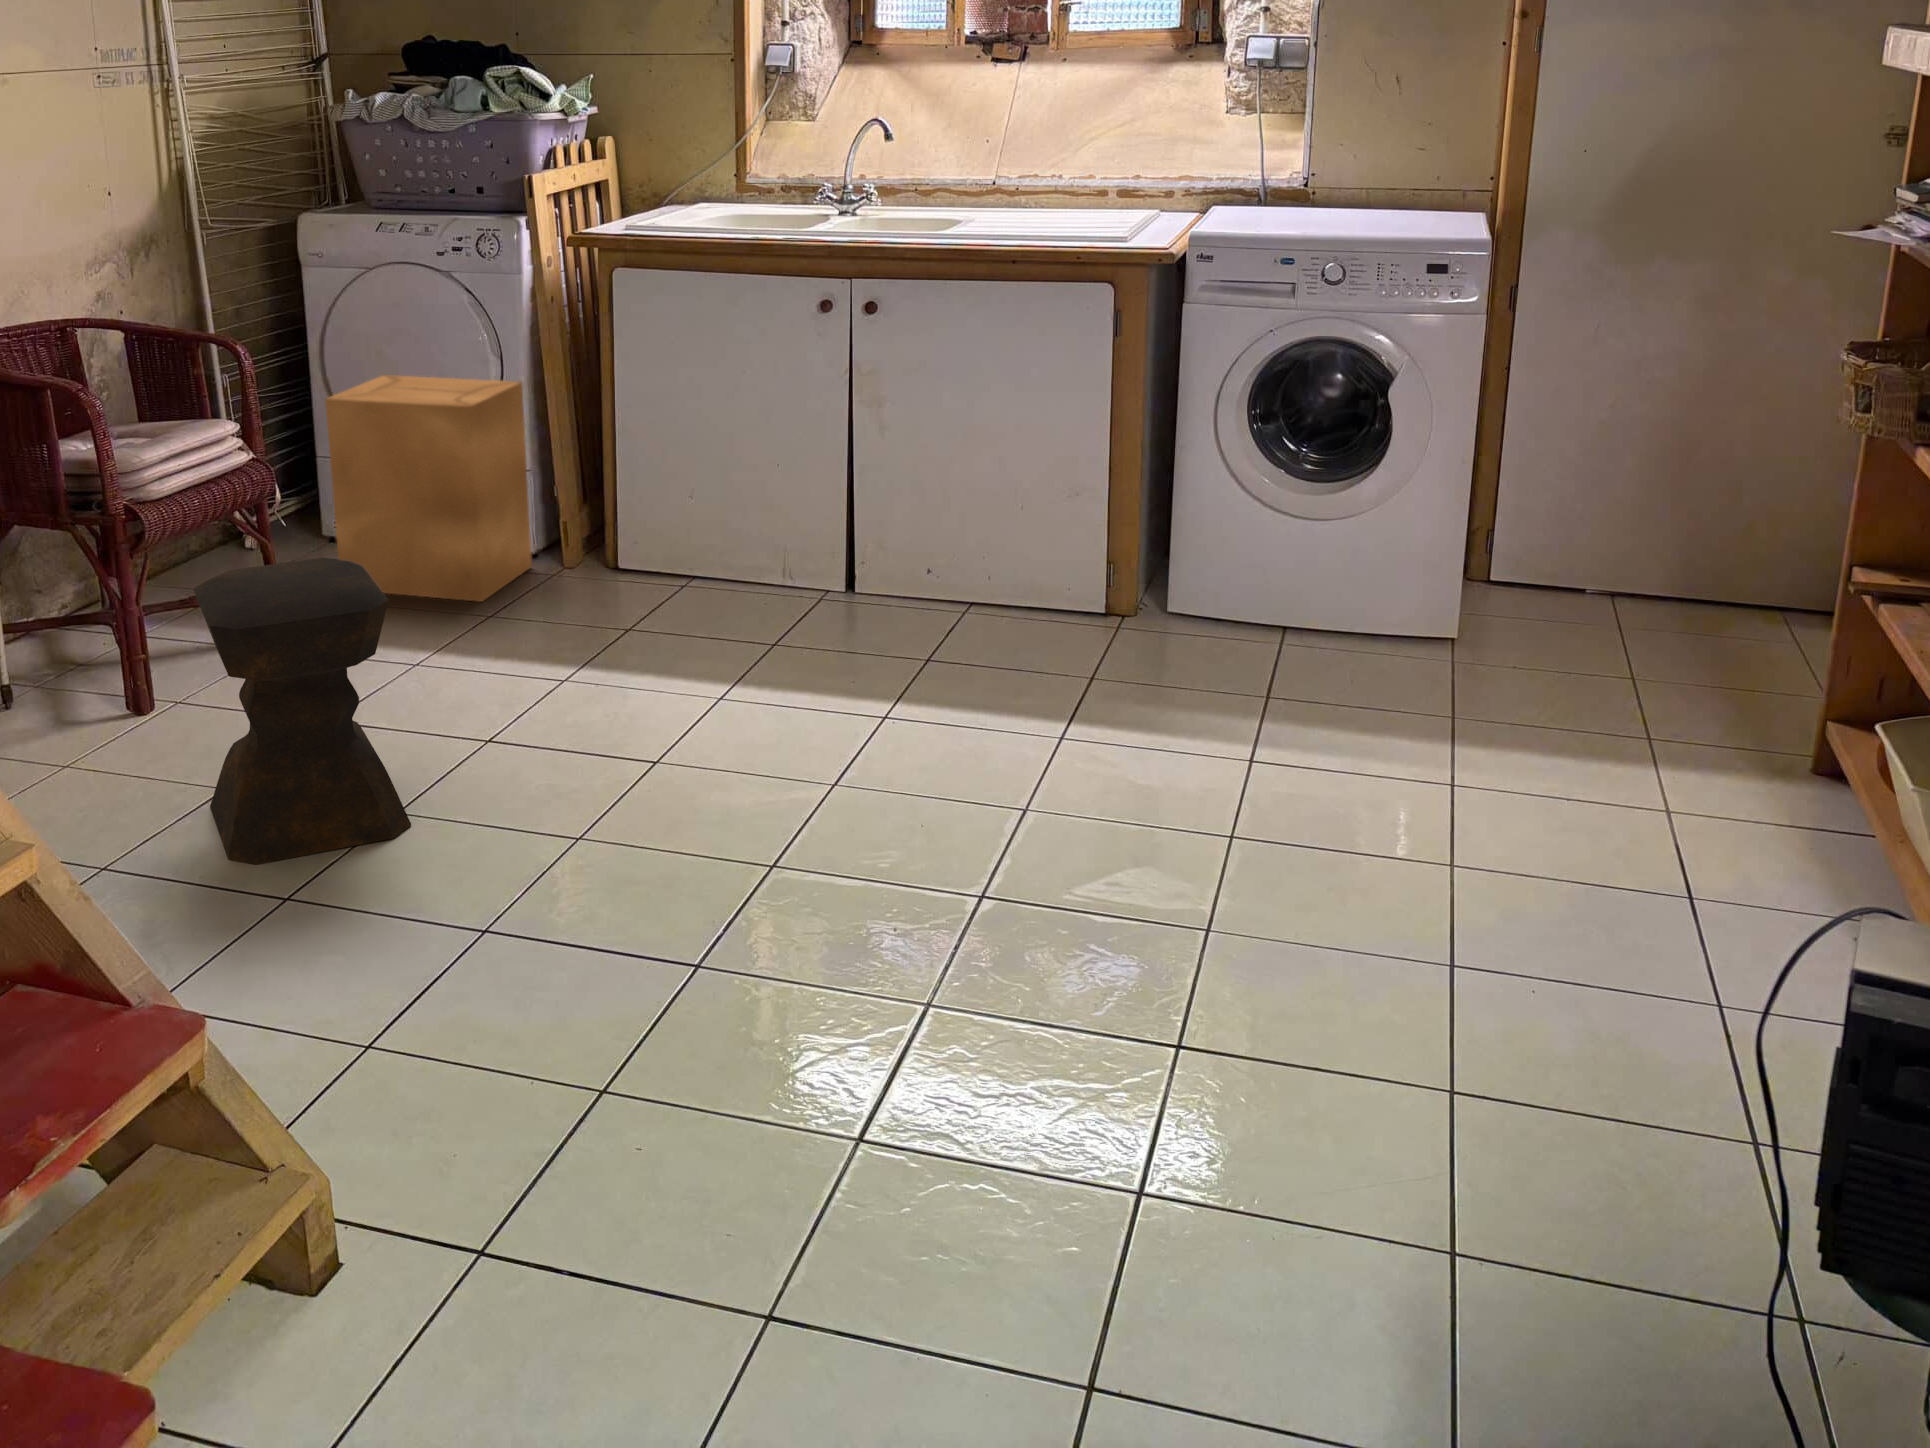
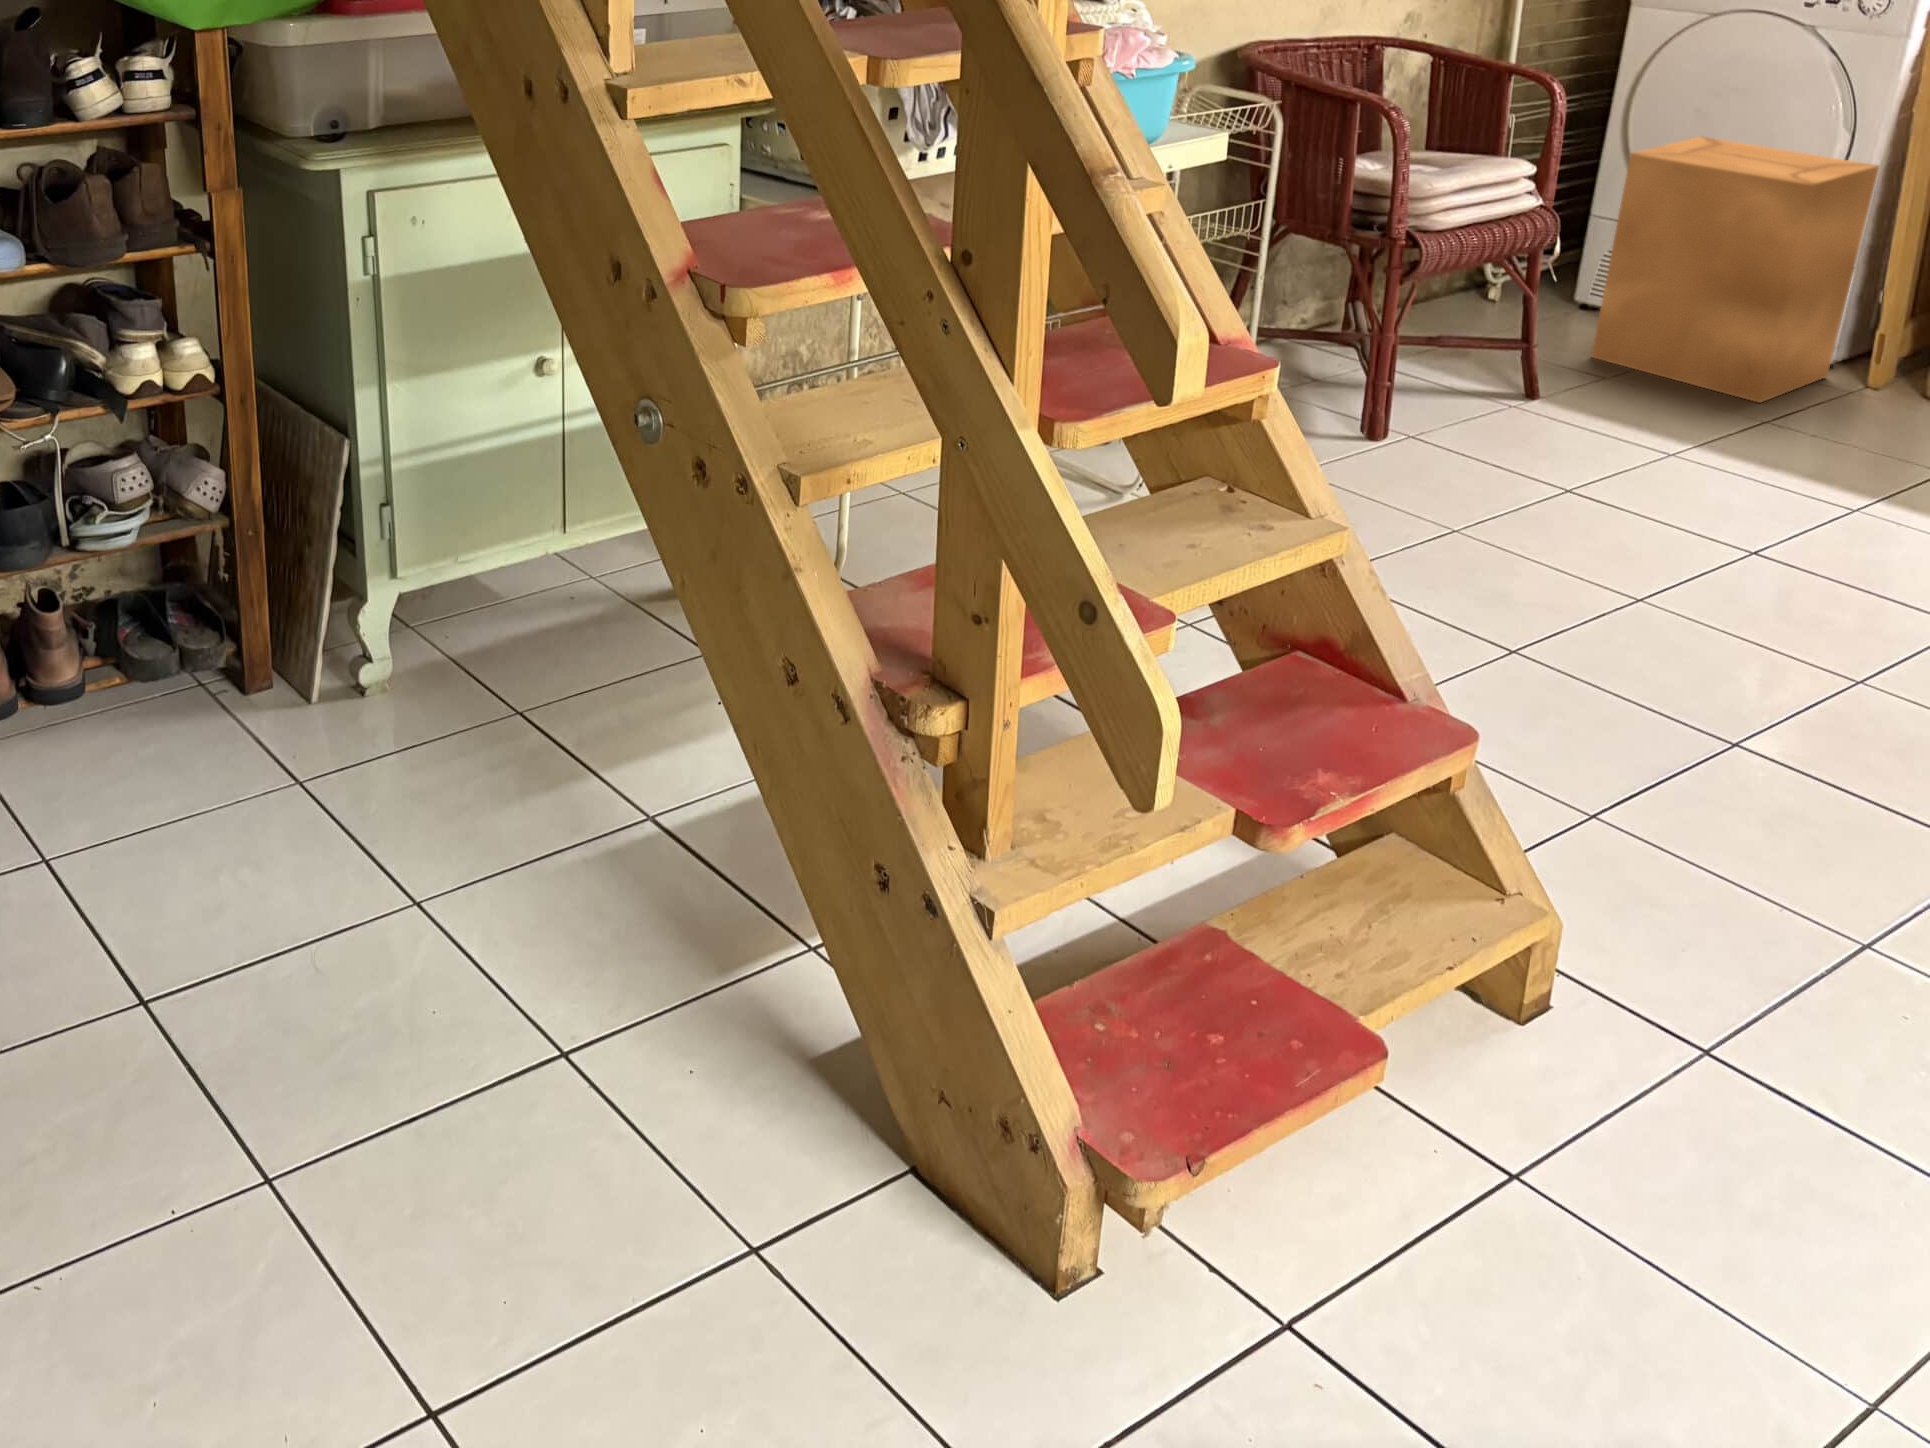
stool: present [193,558,411,864] -> none [1438,315,1701,623]

